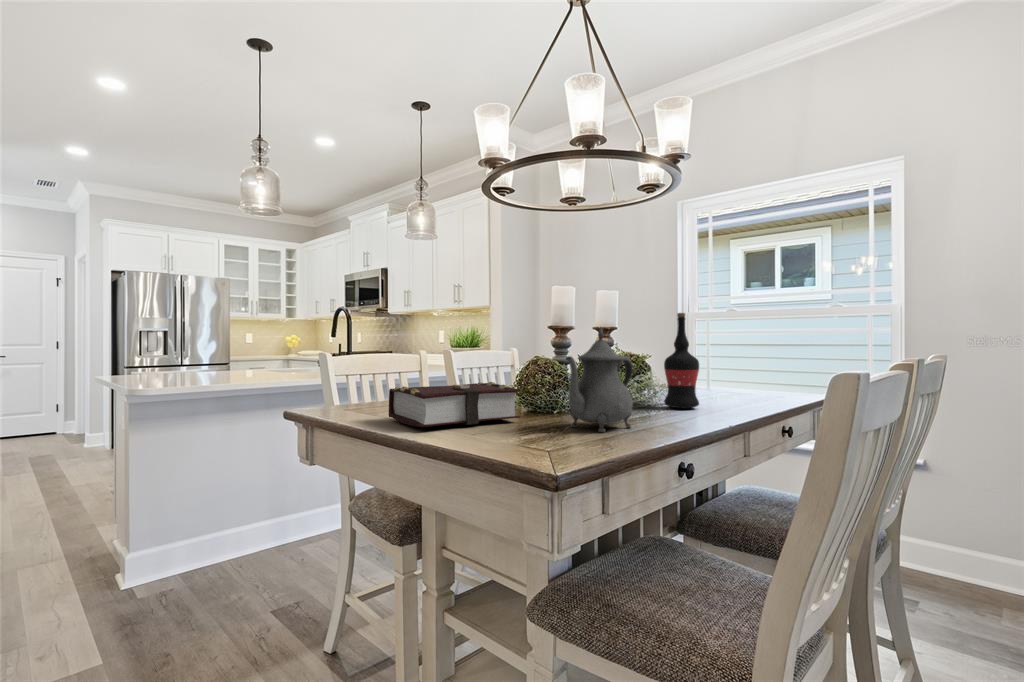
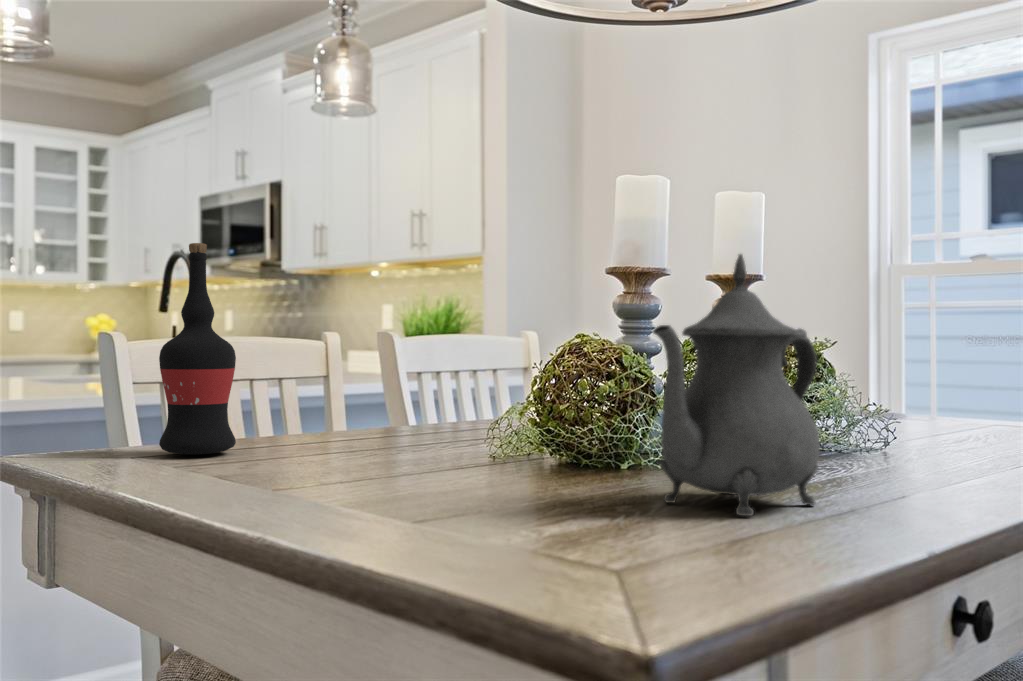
wine bottle: present [664,313,699,408] -> present [159,243,236,455]
book: present [389,382,520,427] -> none [227,394,540,501]

